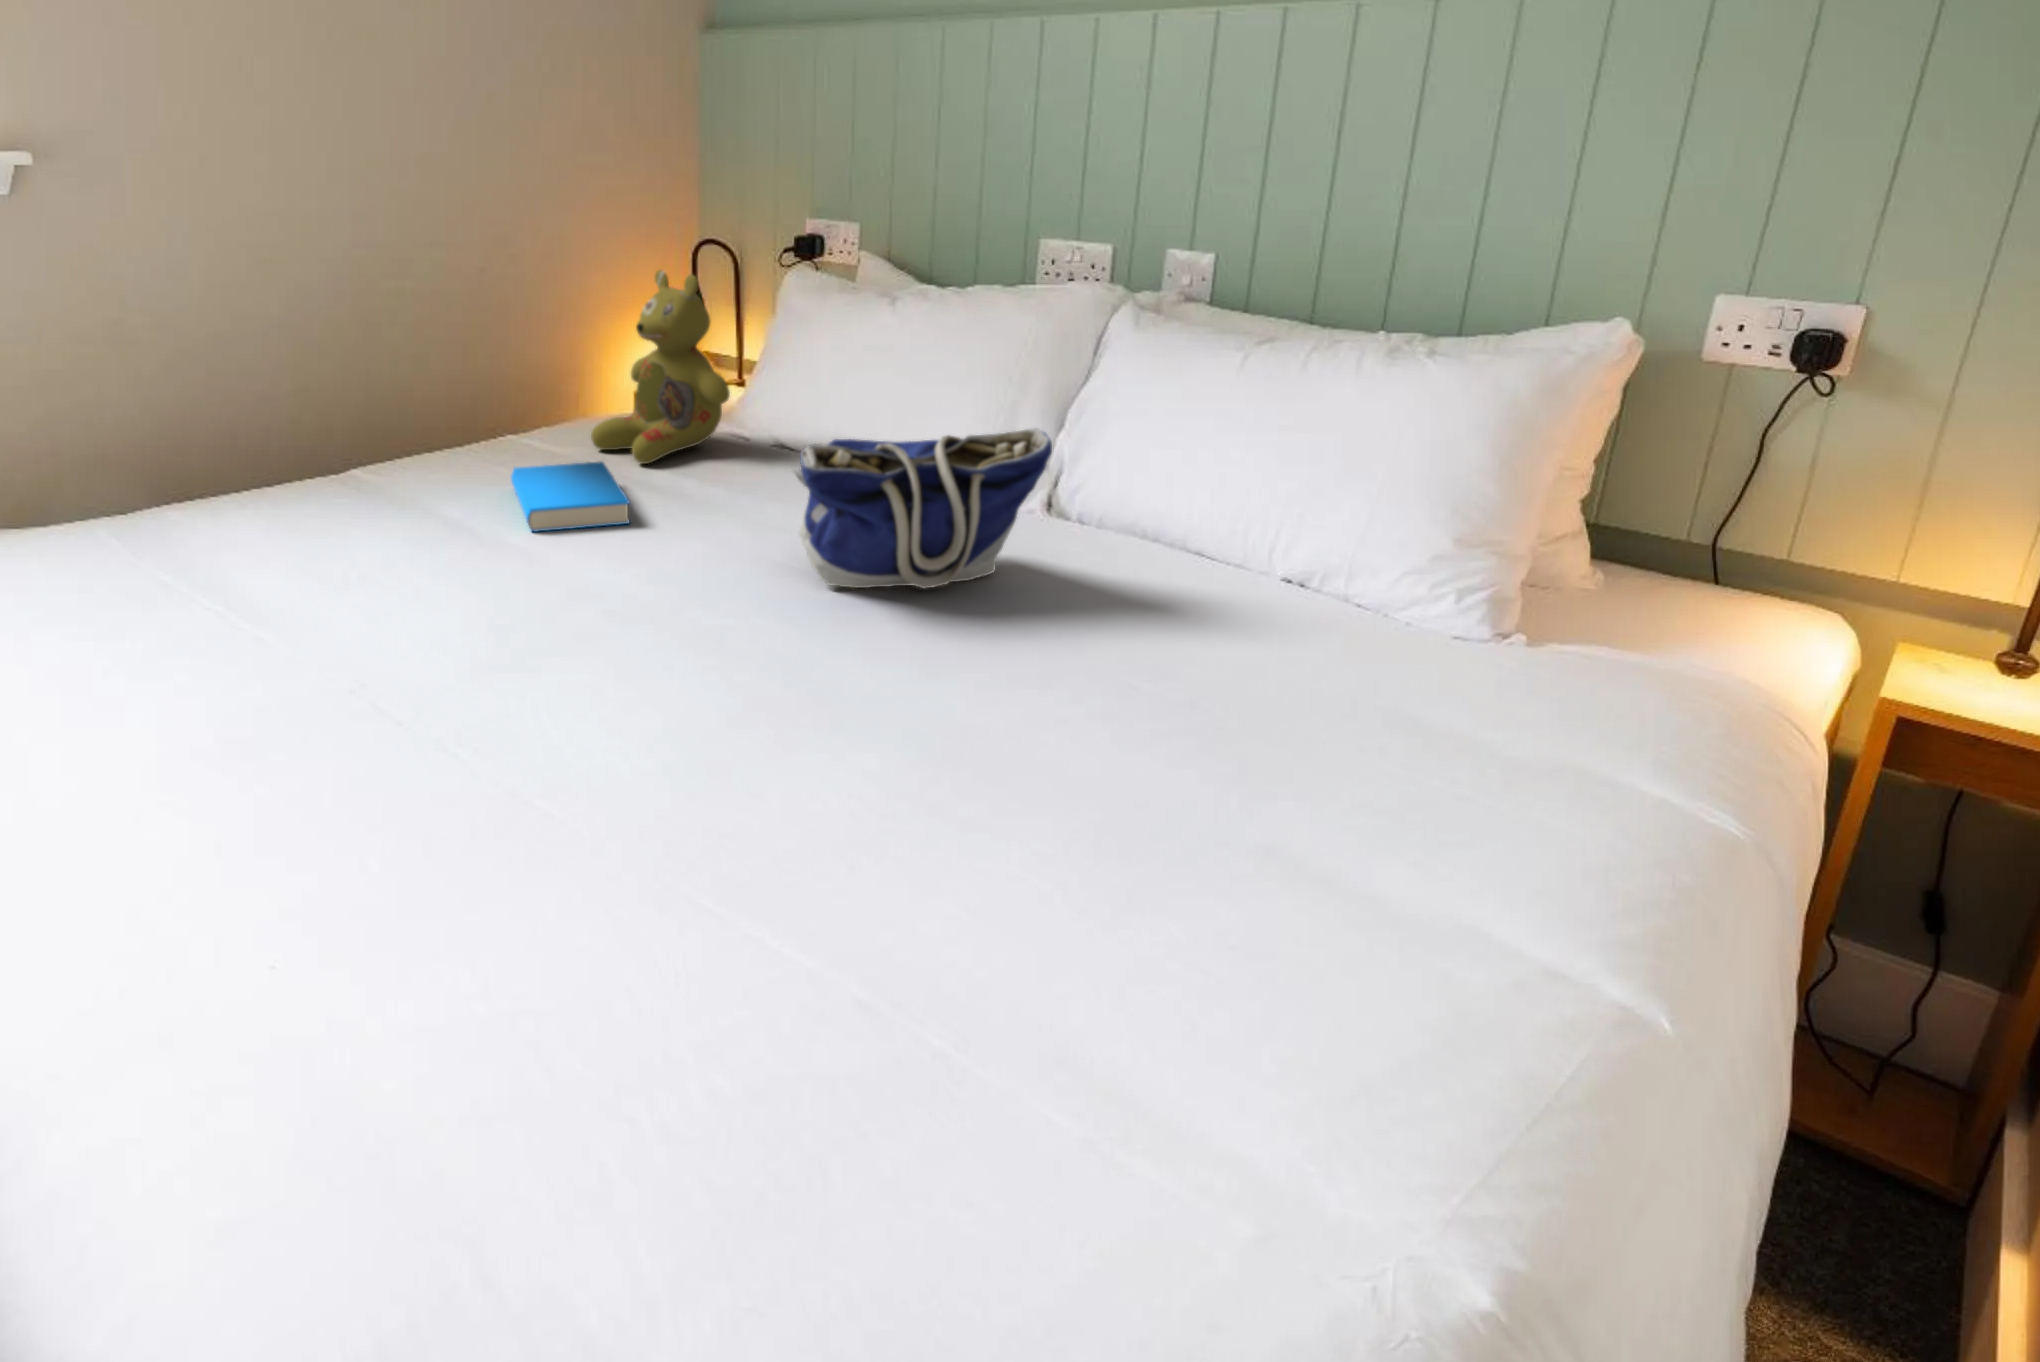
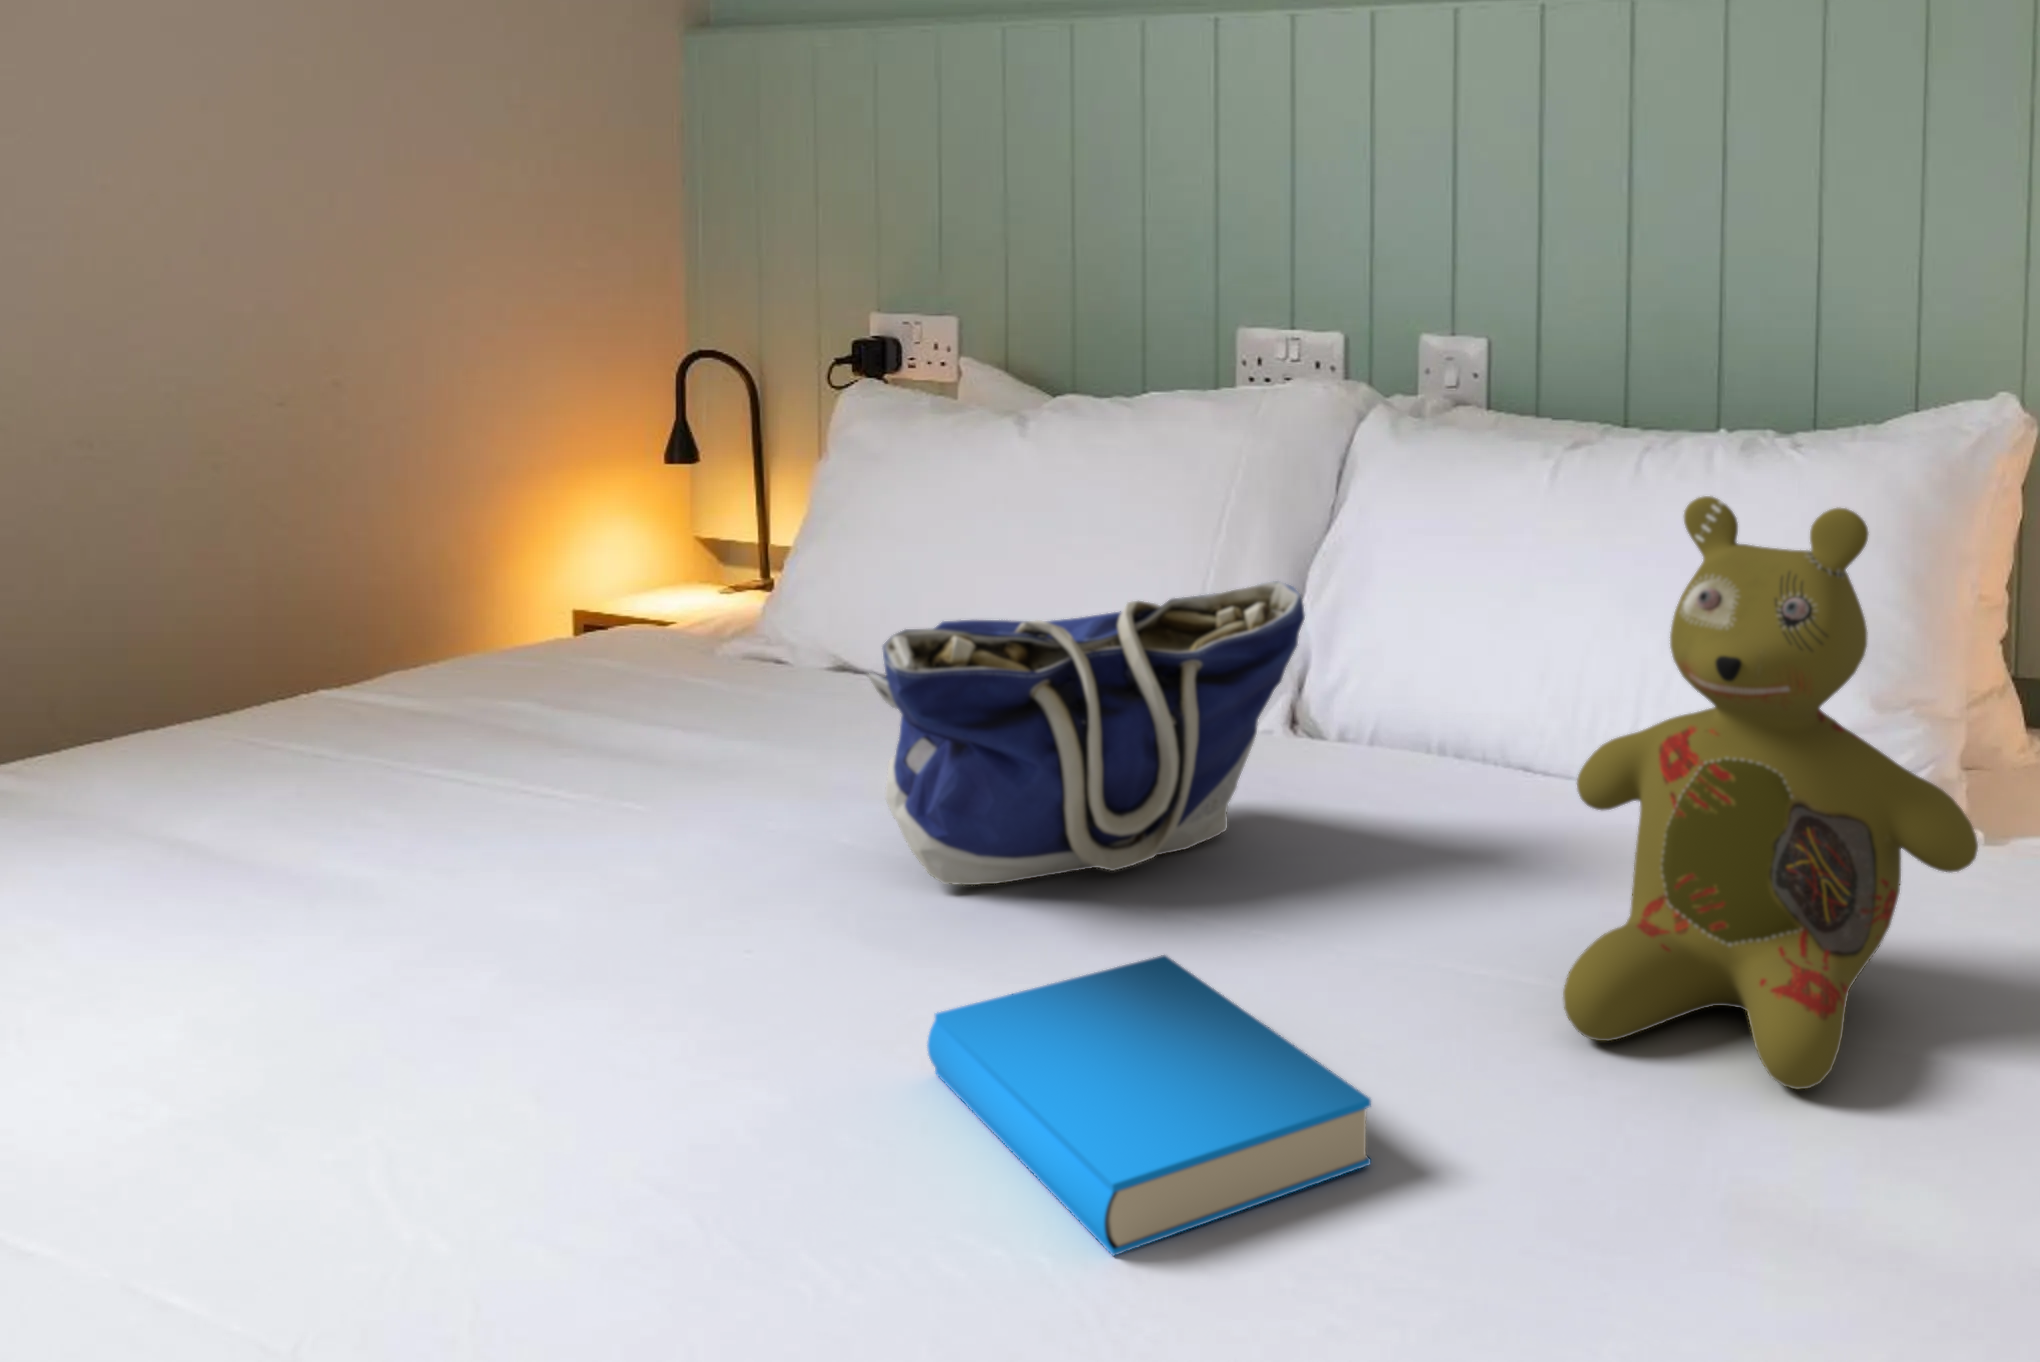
stuffed bear: present [591,270,730,464] -> present [1563,496,1978,1090]
book: present [511,462,629,532] -> present [927,955,1371,1255]

